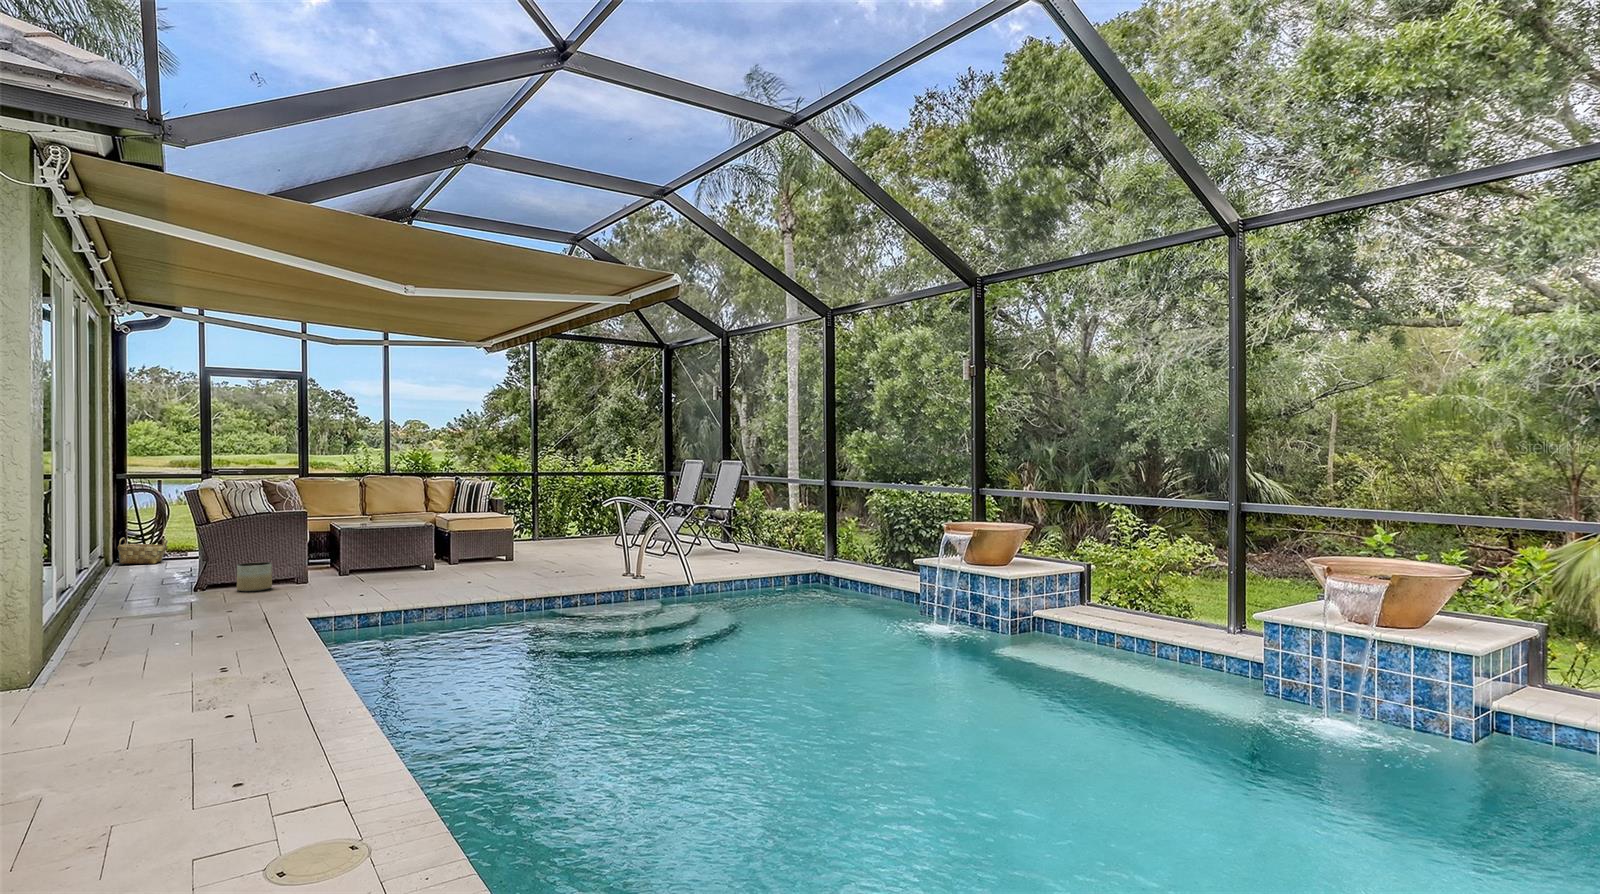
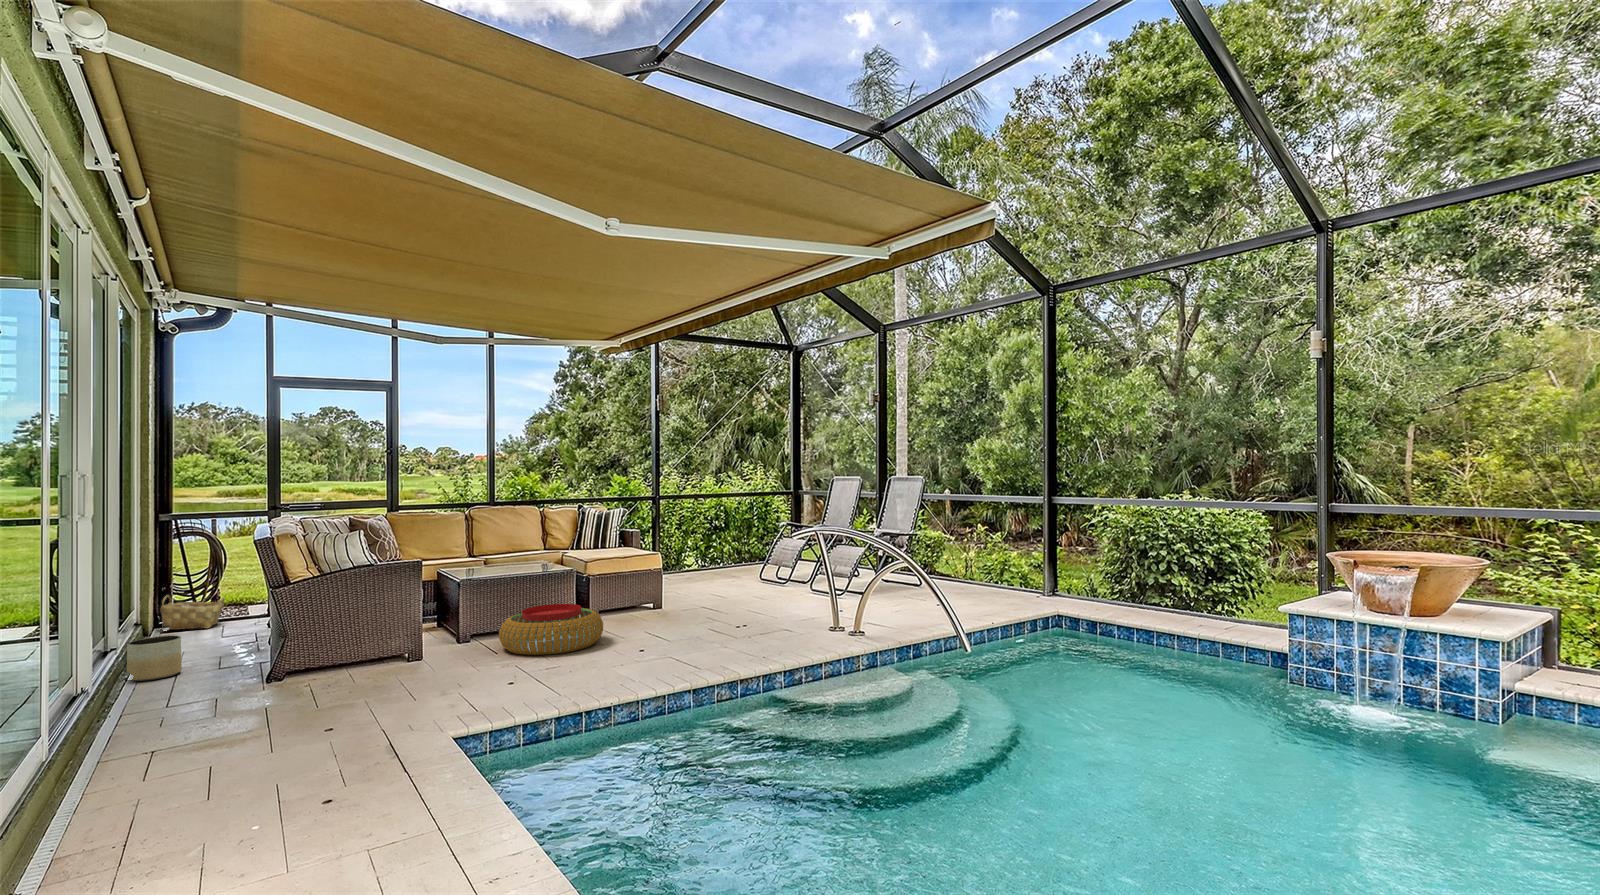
pouf: none [367,549,449,583] -> present [499,604,603,655]
planter: present [237,562,272,592] -> present [127,636,182,681]

